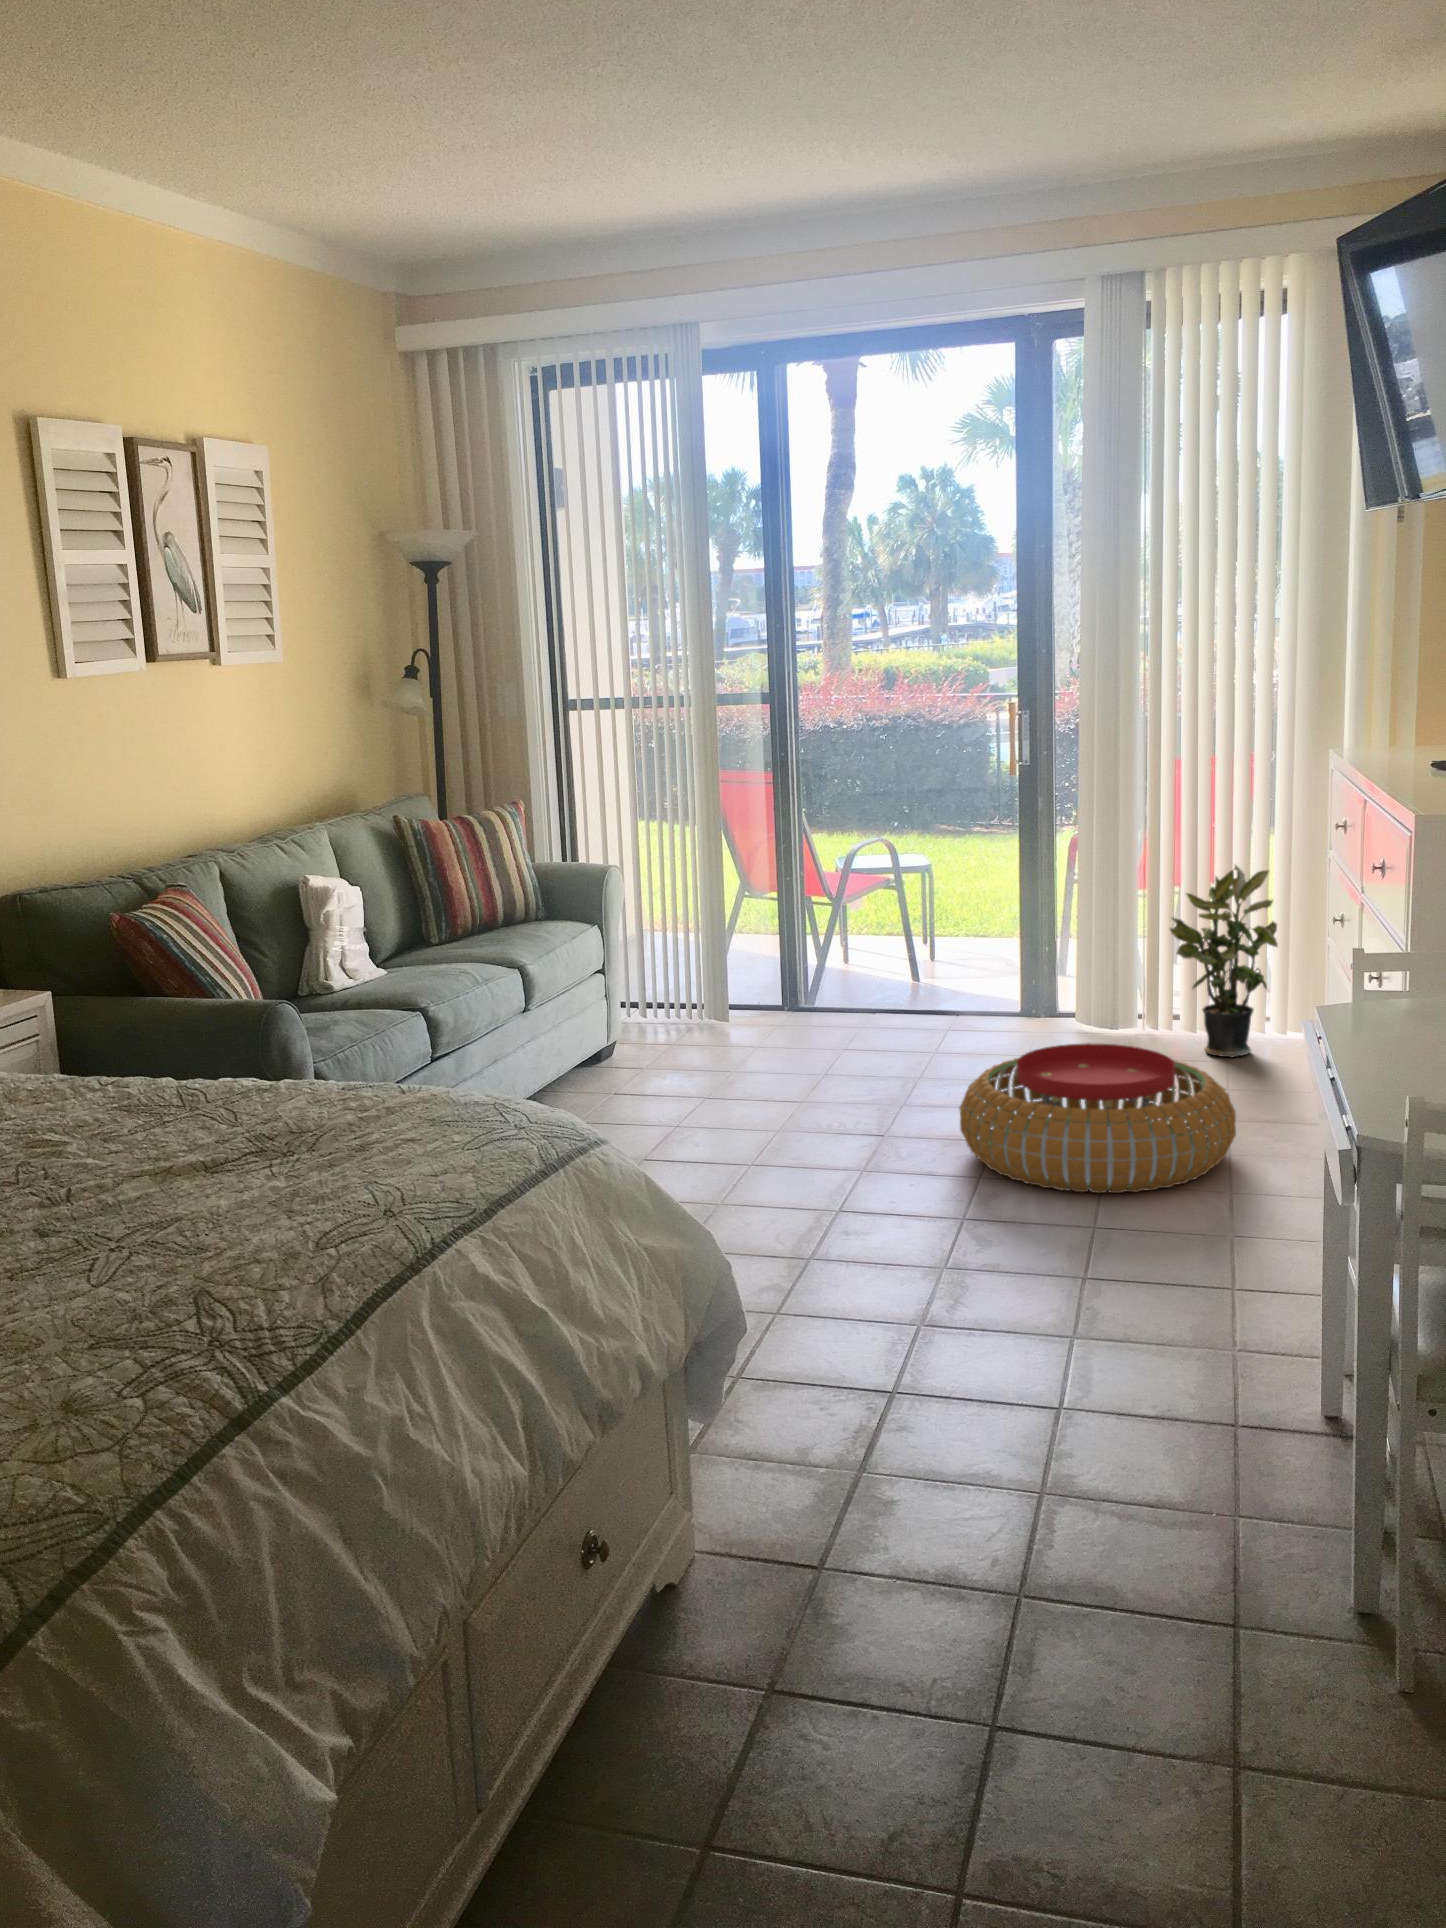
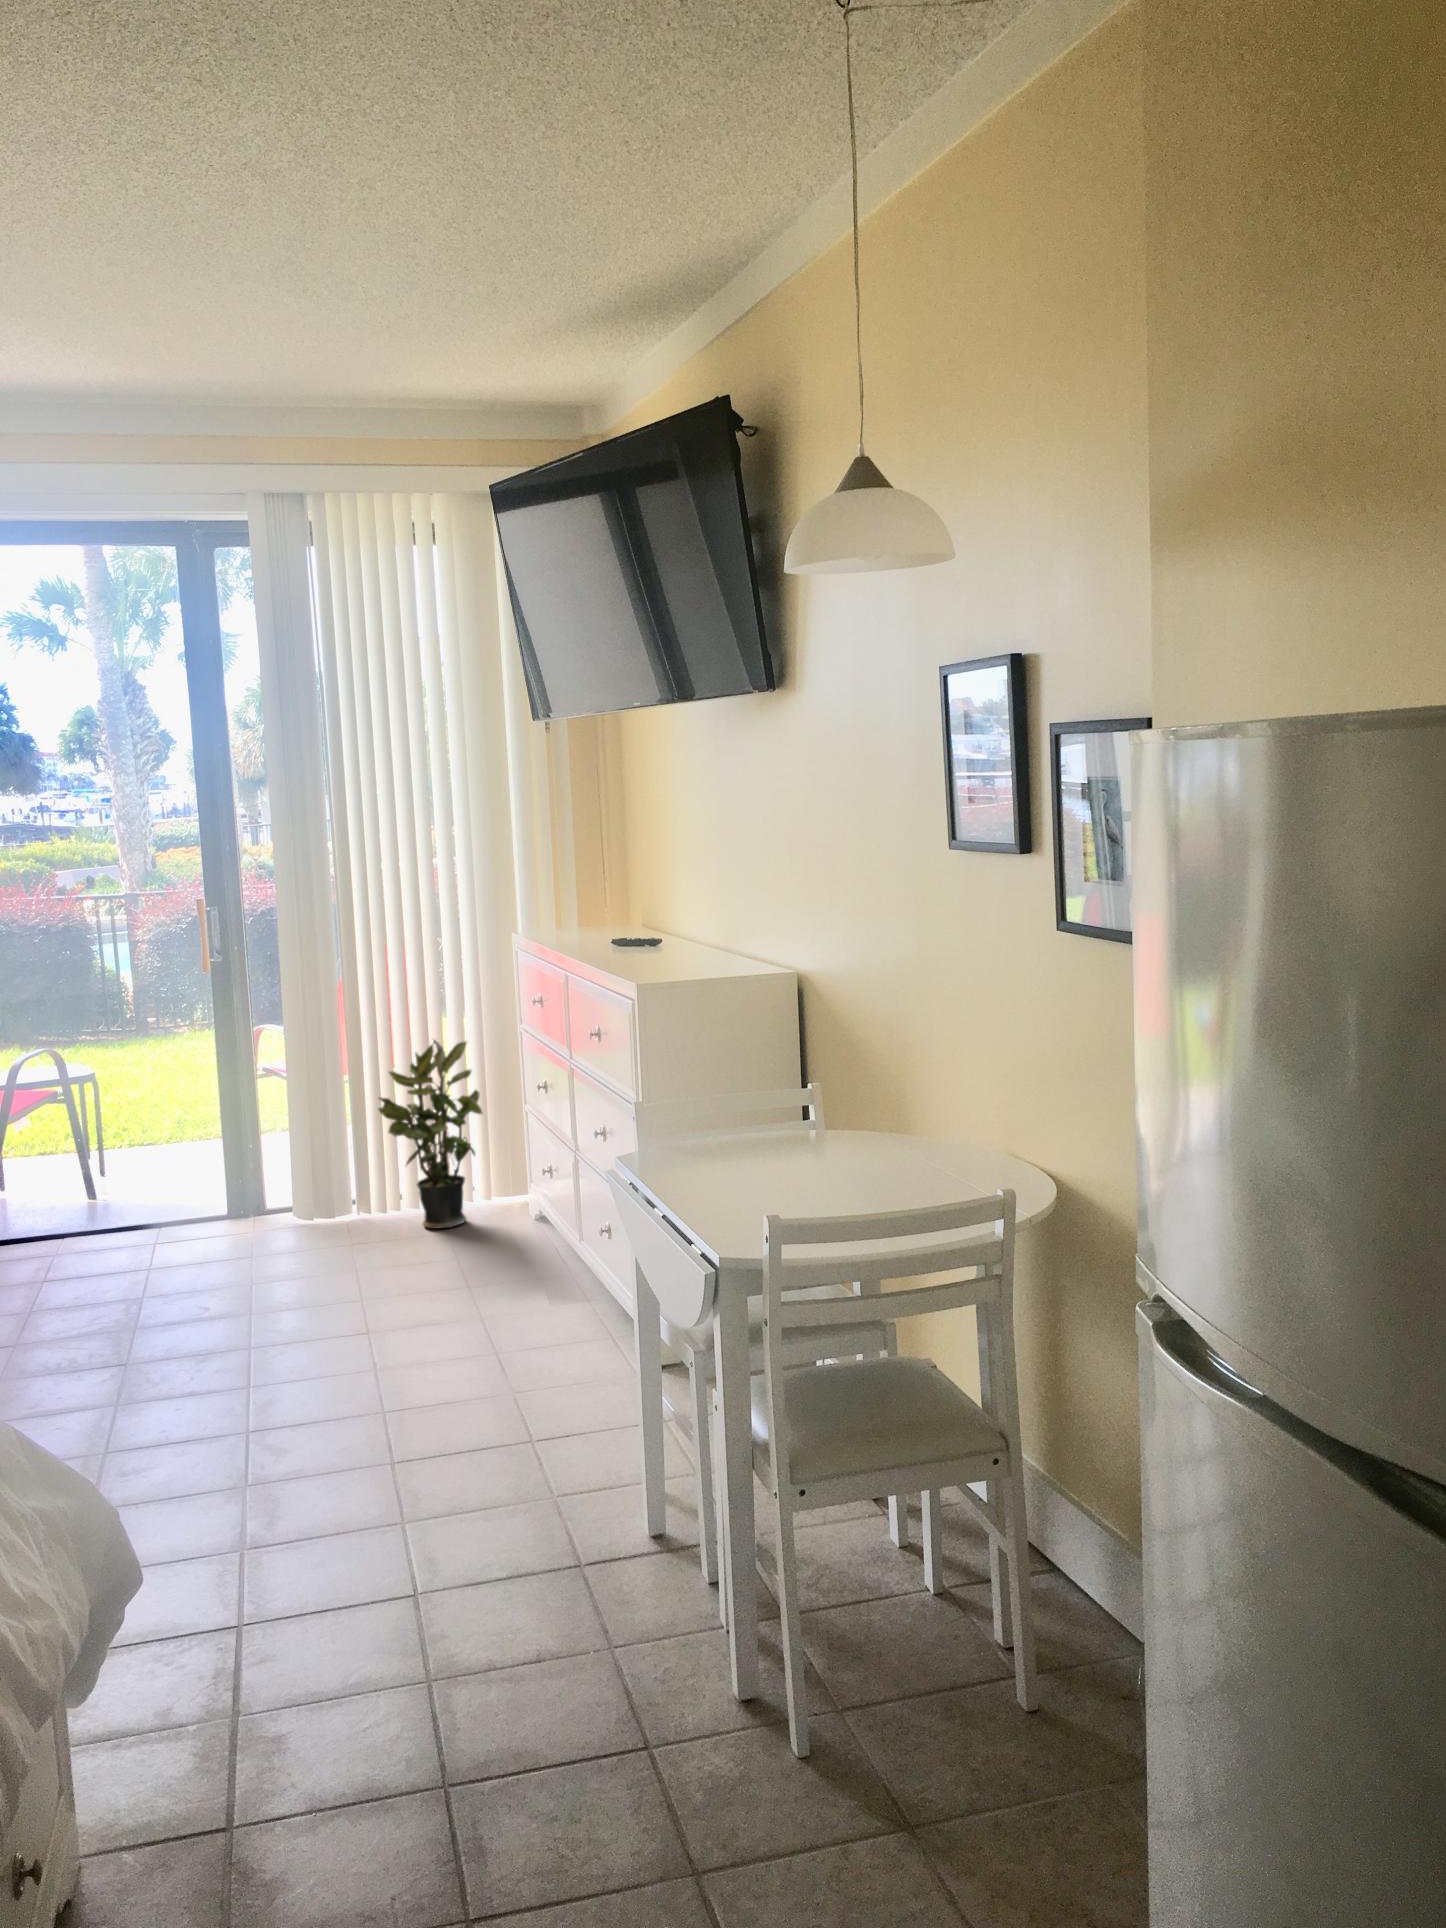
pouf: present [959,1043,1236,1193] -> none [209,1230,490,1388]

